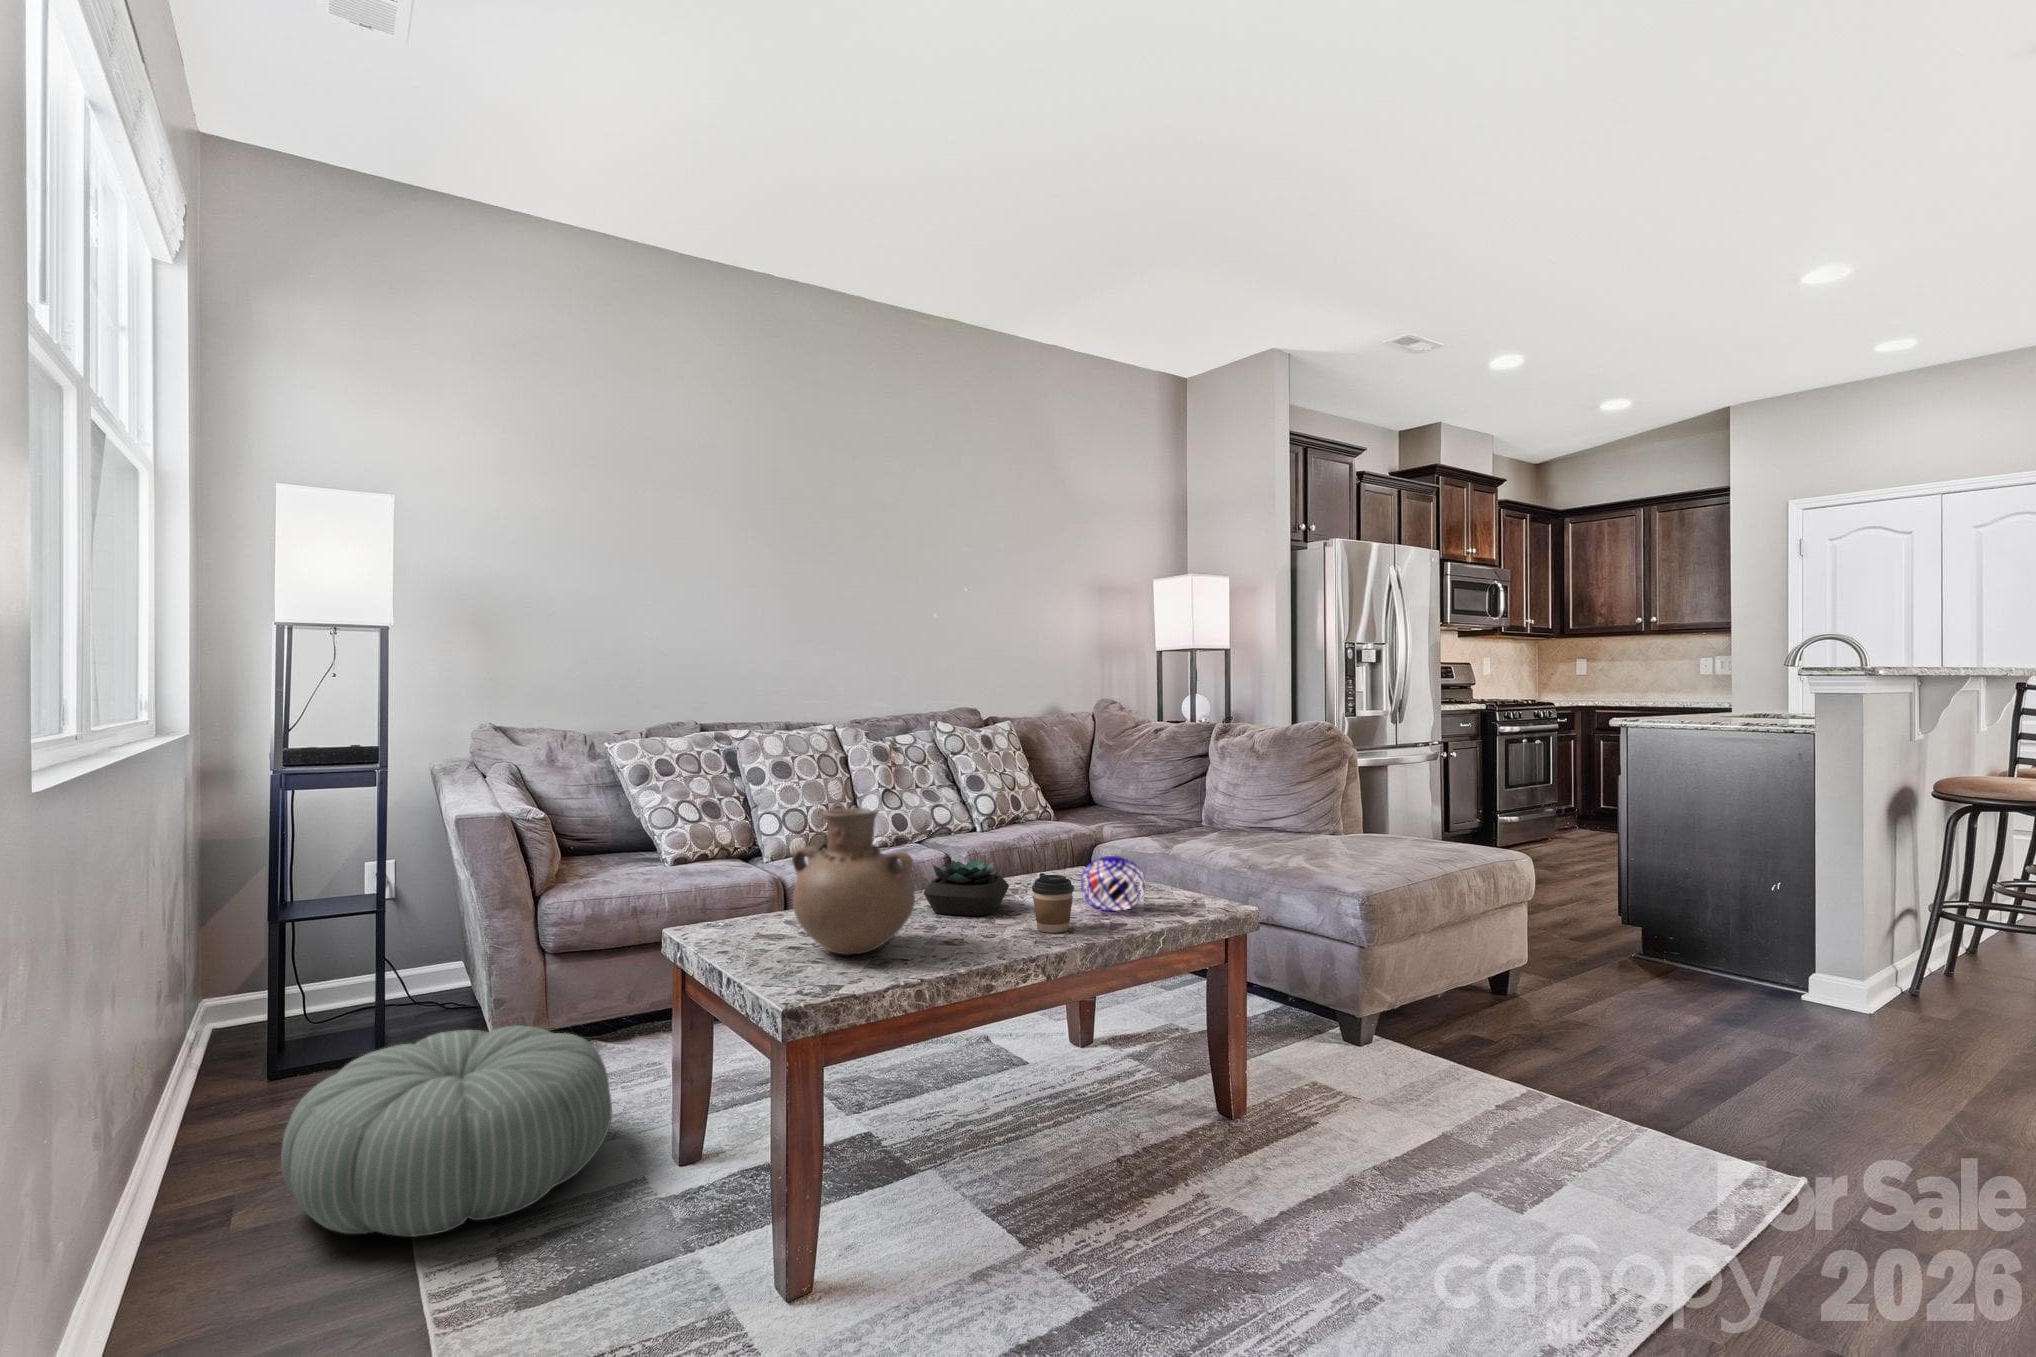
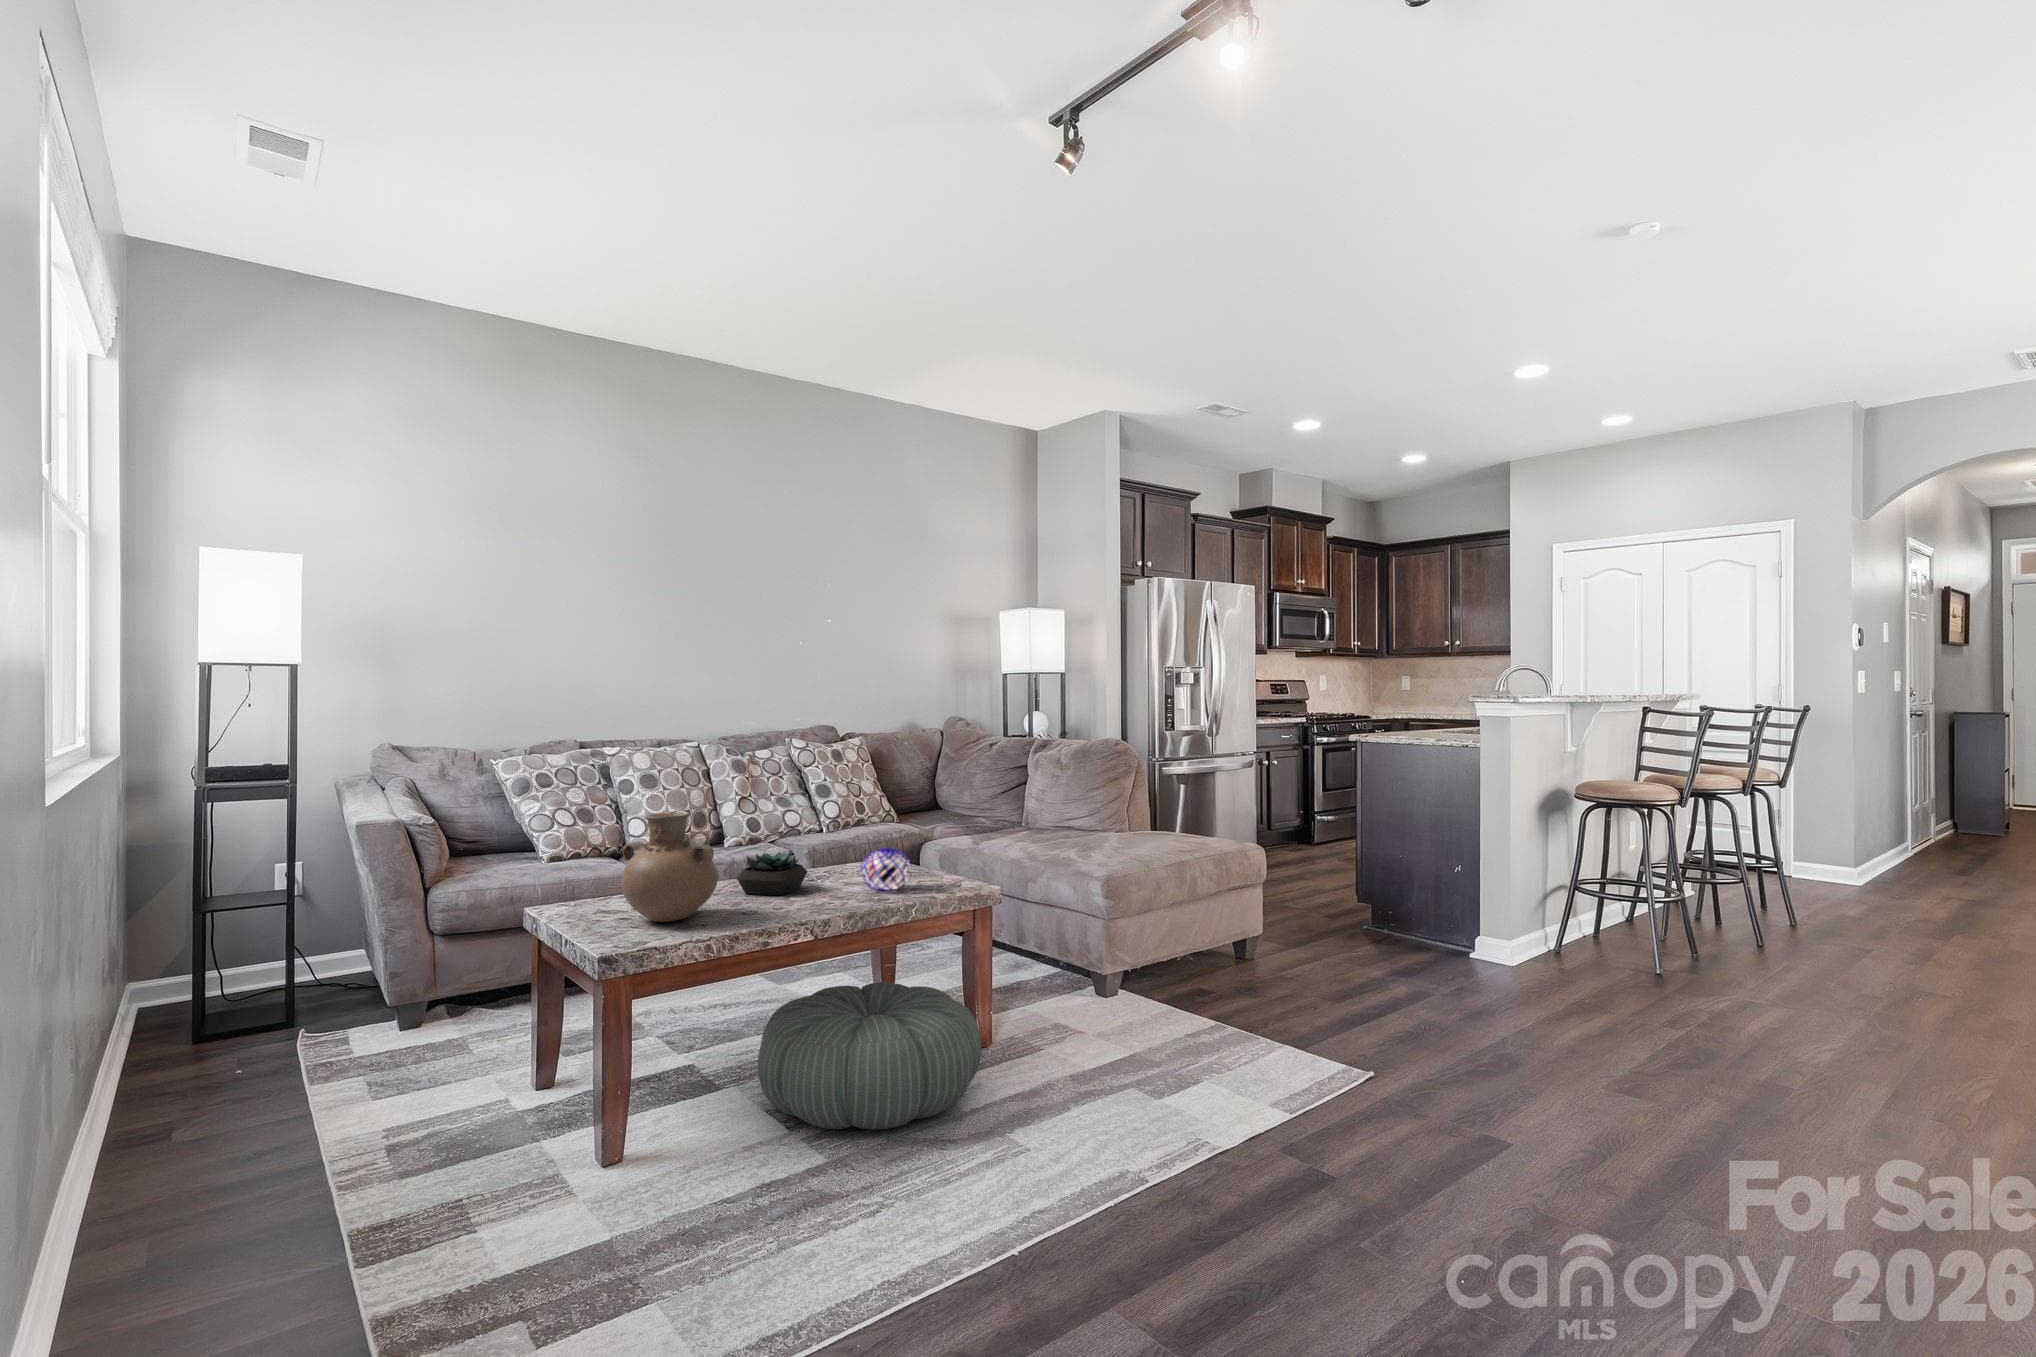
coffee cup: present [1032,873,1074,933] -> none [814,861,847,906]
pouf: present [281,1025,612,1237] -> present [758,982,981,1130]

